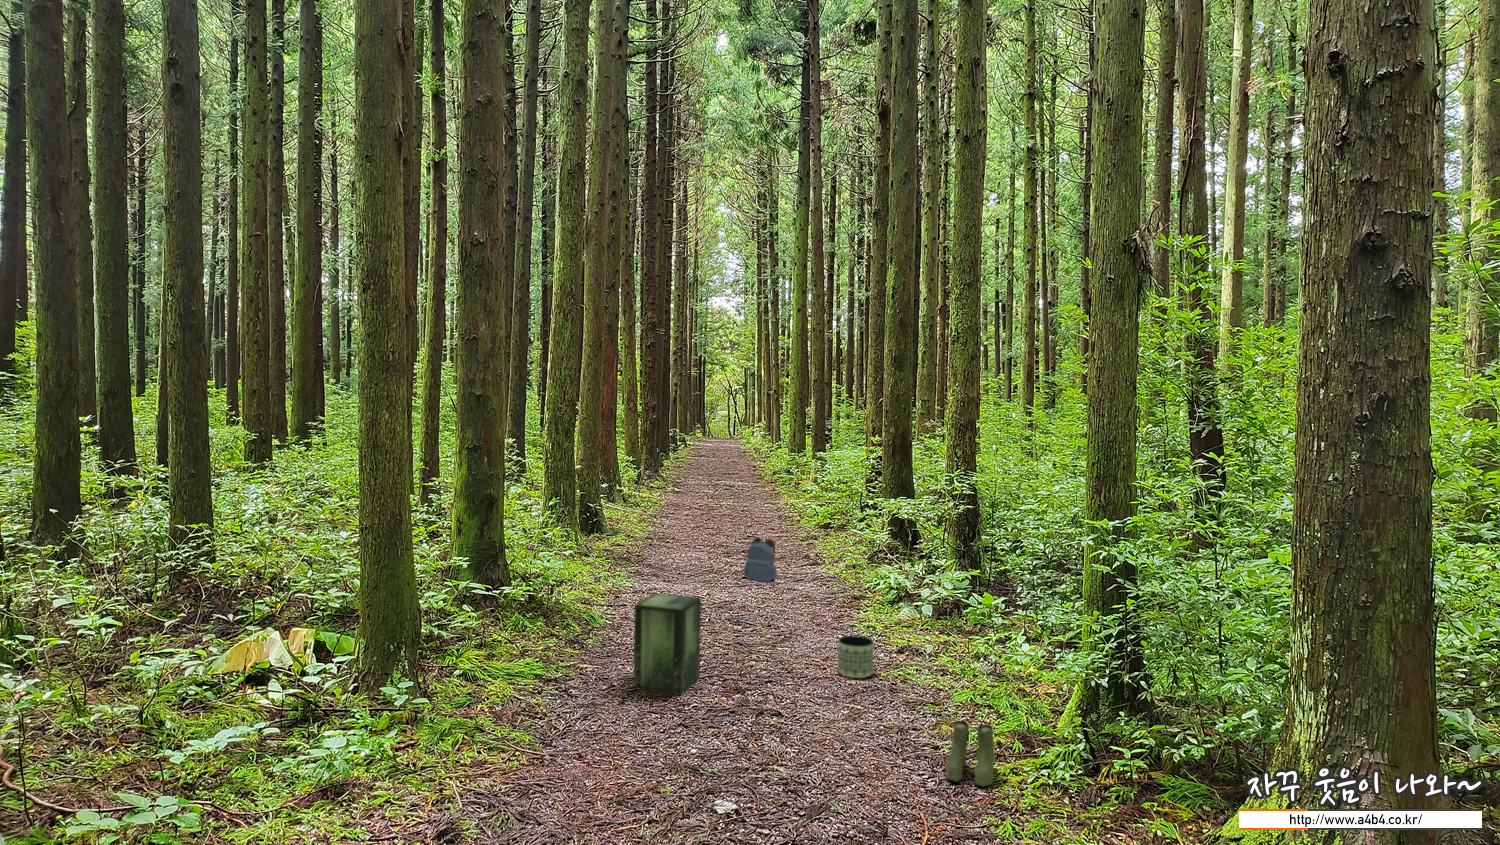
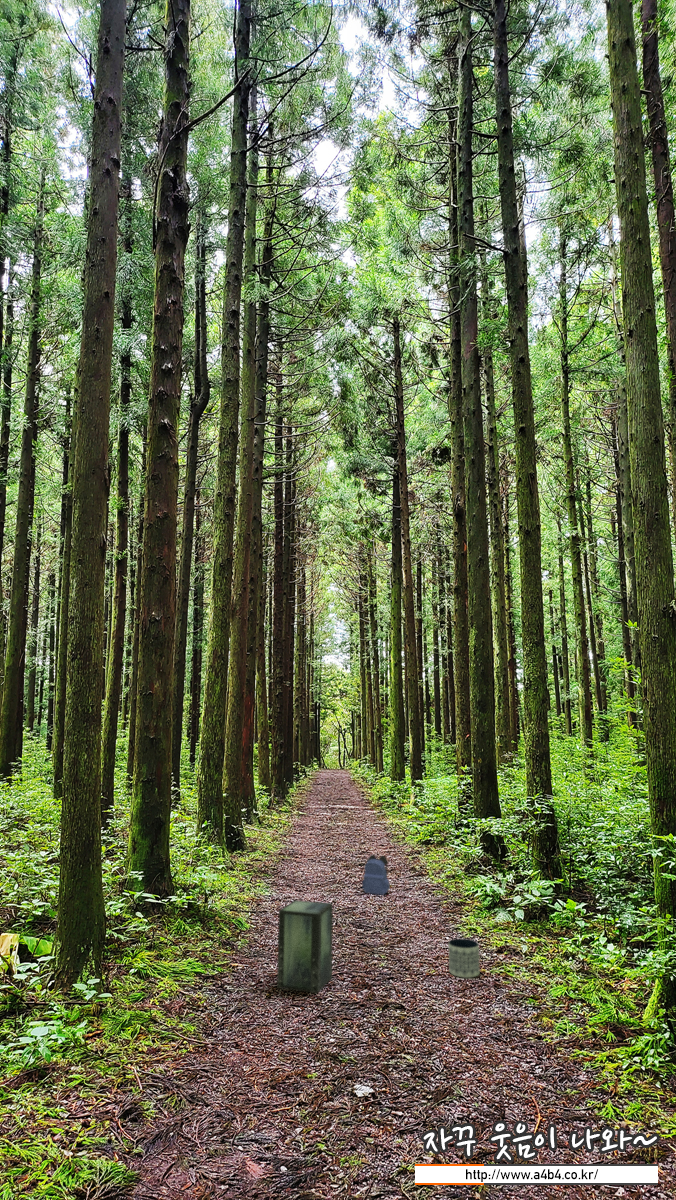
boots: present [946,721,995,786] -> none [550,1011,592,1072]

